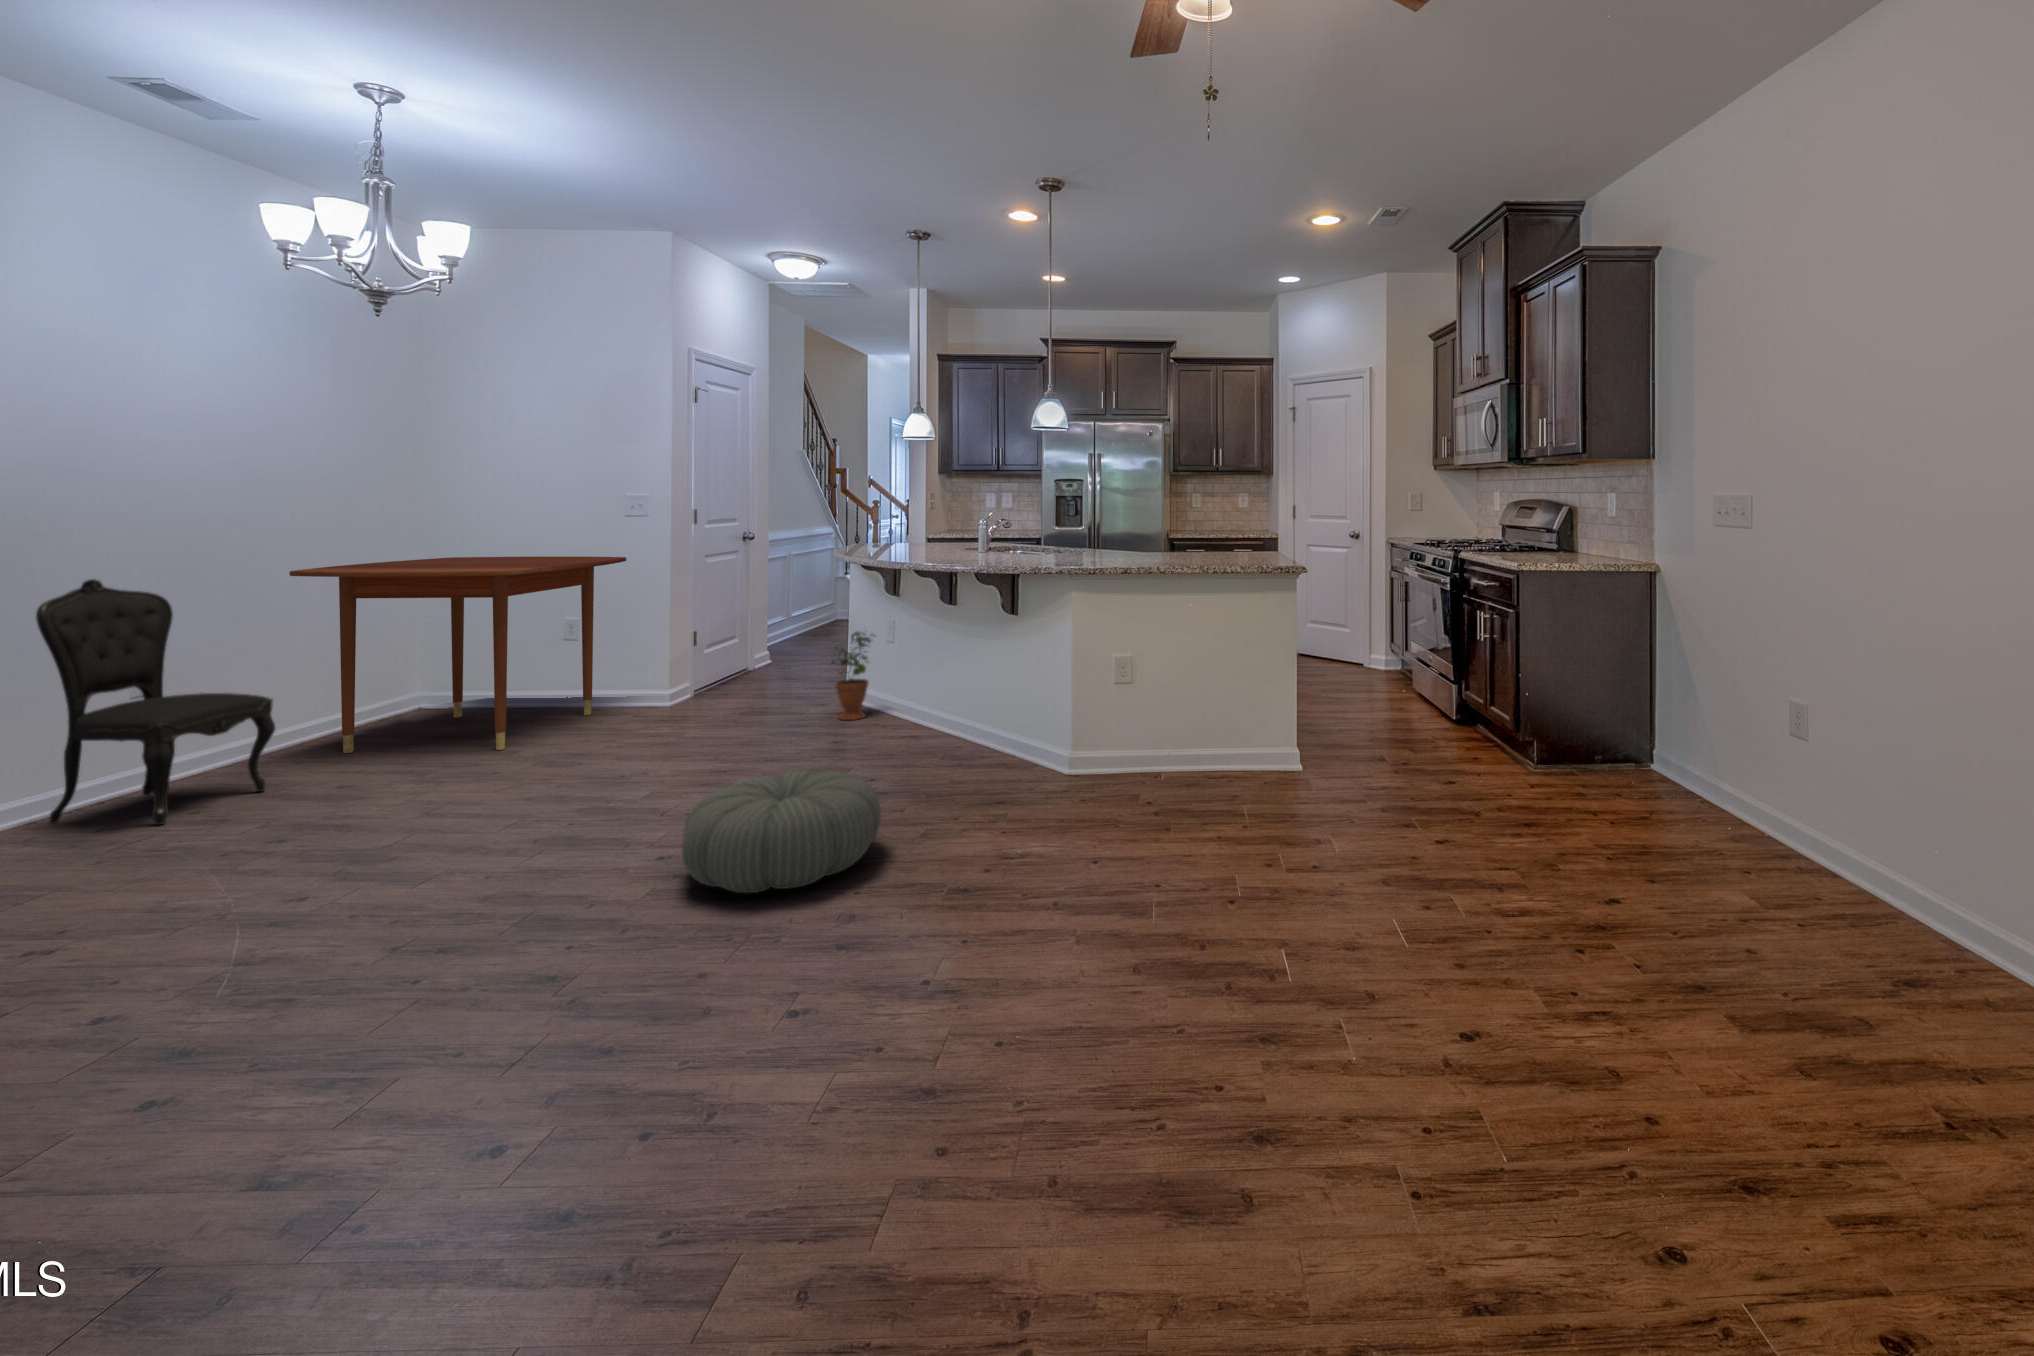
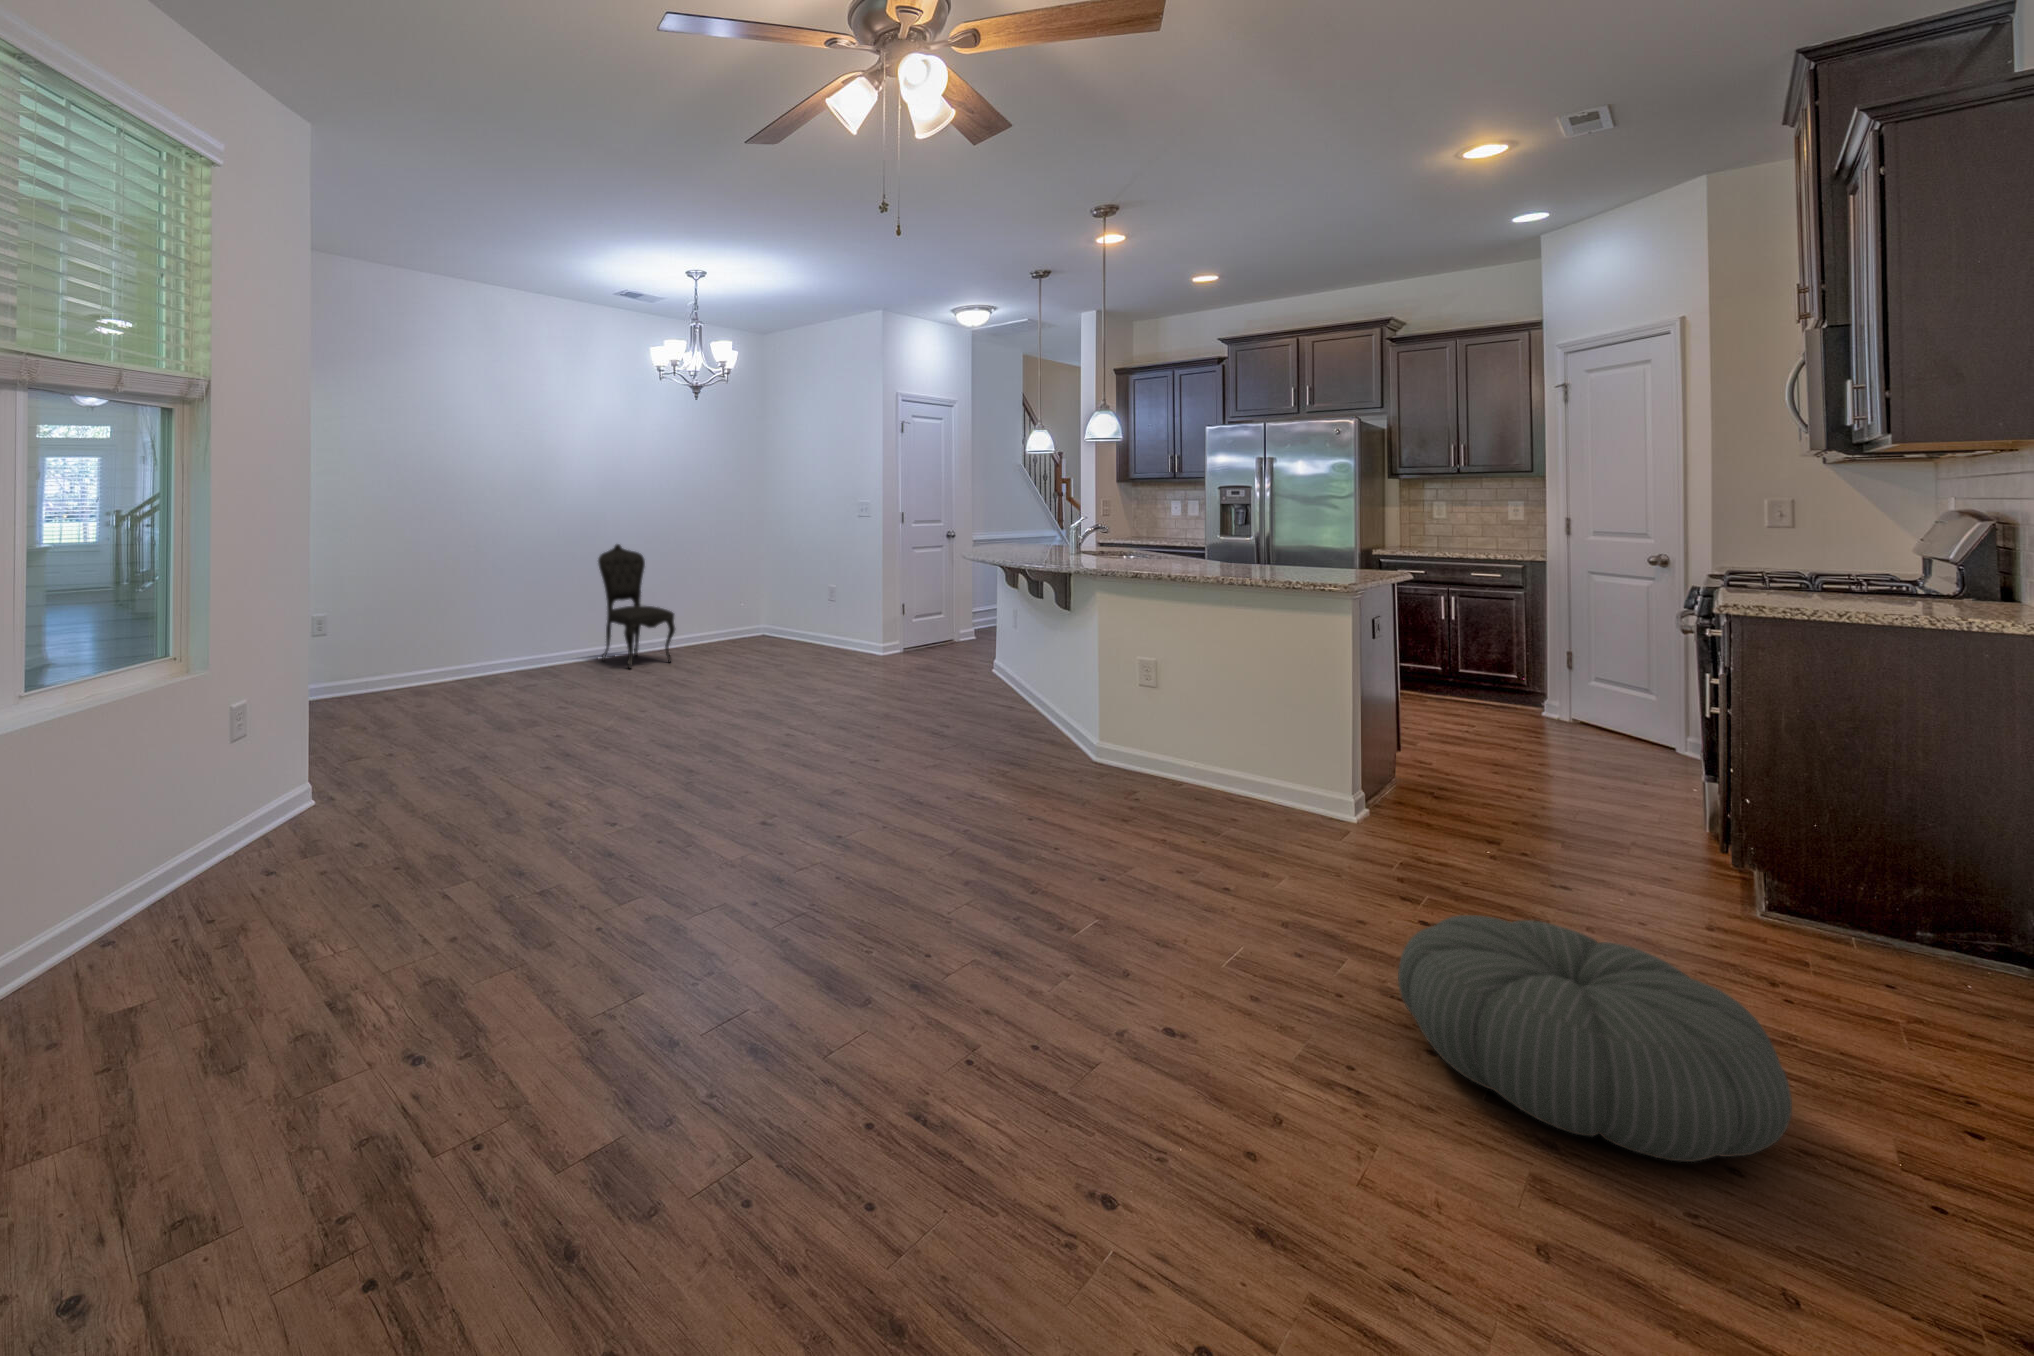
dining table: present [289,556,626,753] -> none [691,541,854,663]
potted plant: present [832,632,876,720] -> none [966,610,1003,685]
pouf: present [682,771,881,893] -> present [1398,915,1792,1162]

